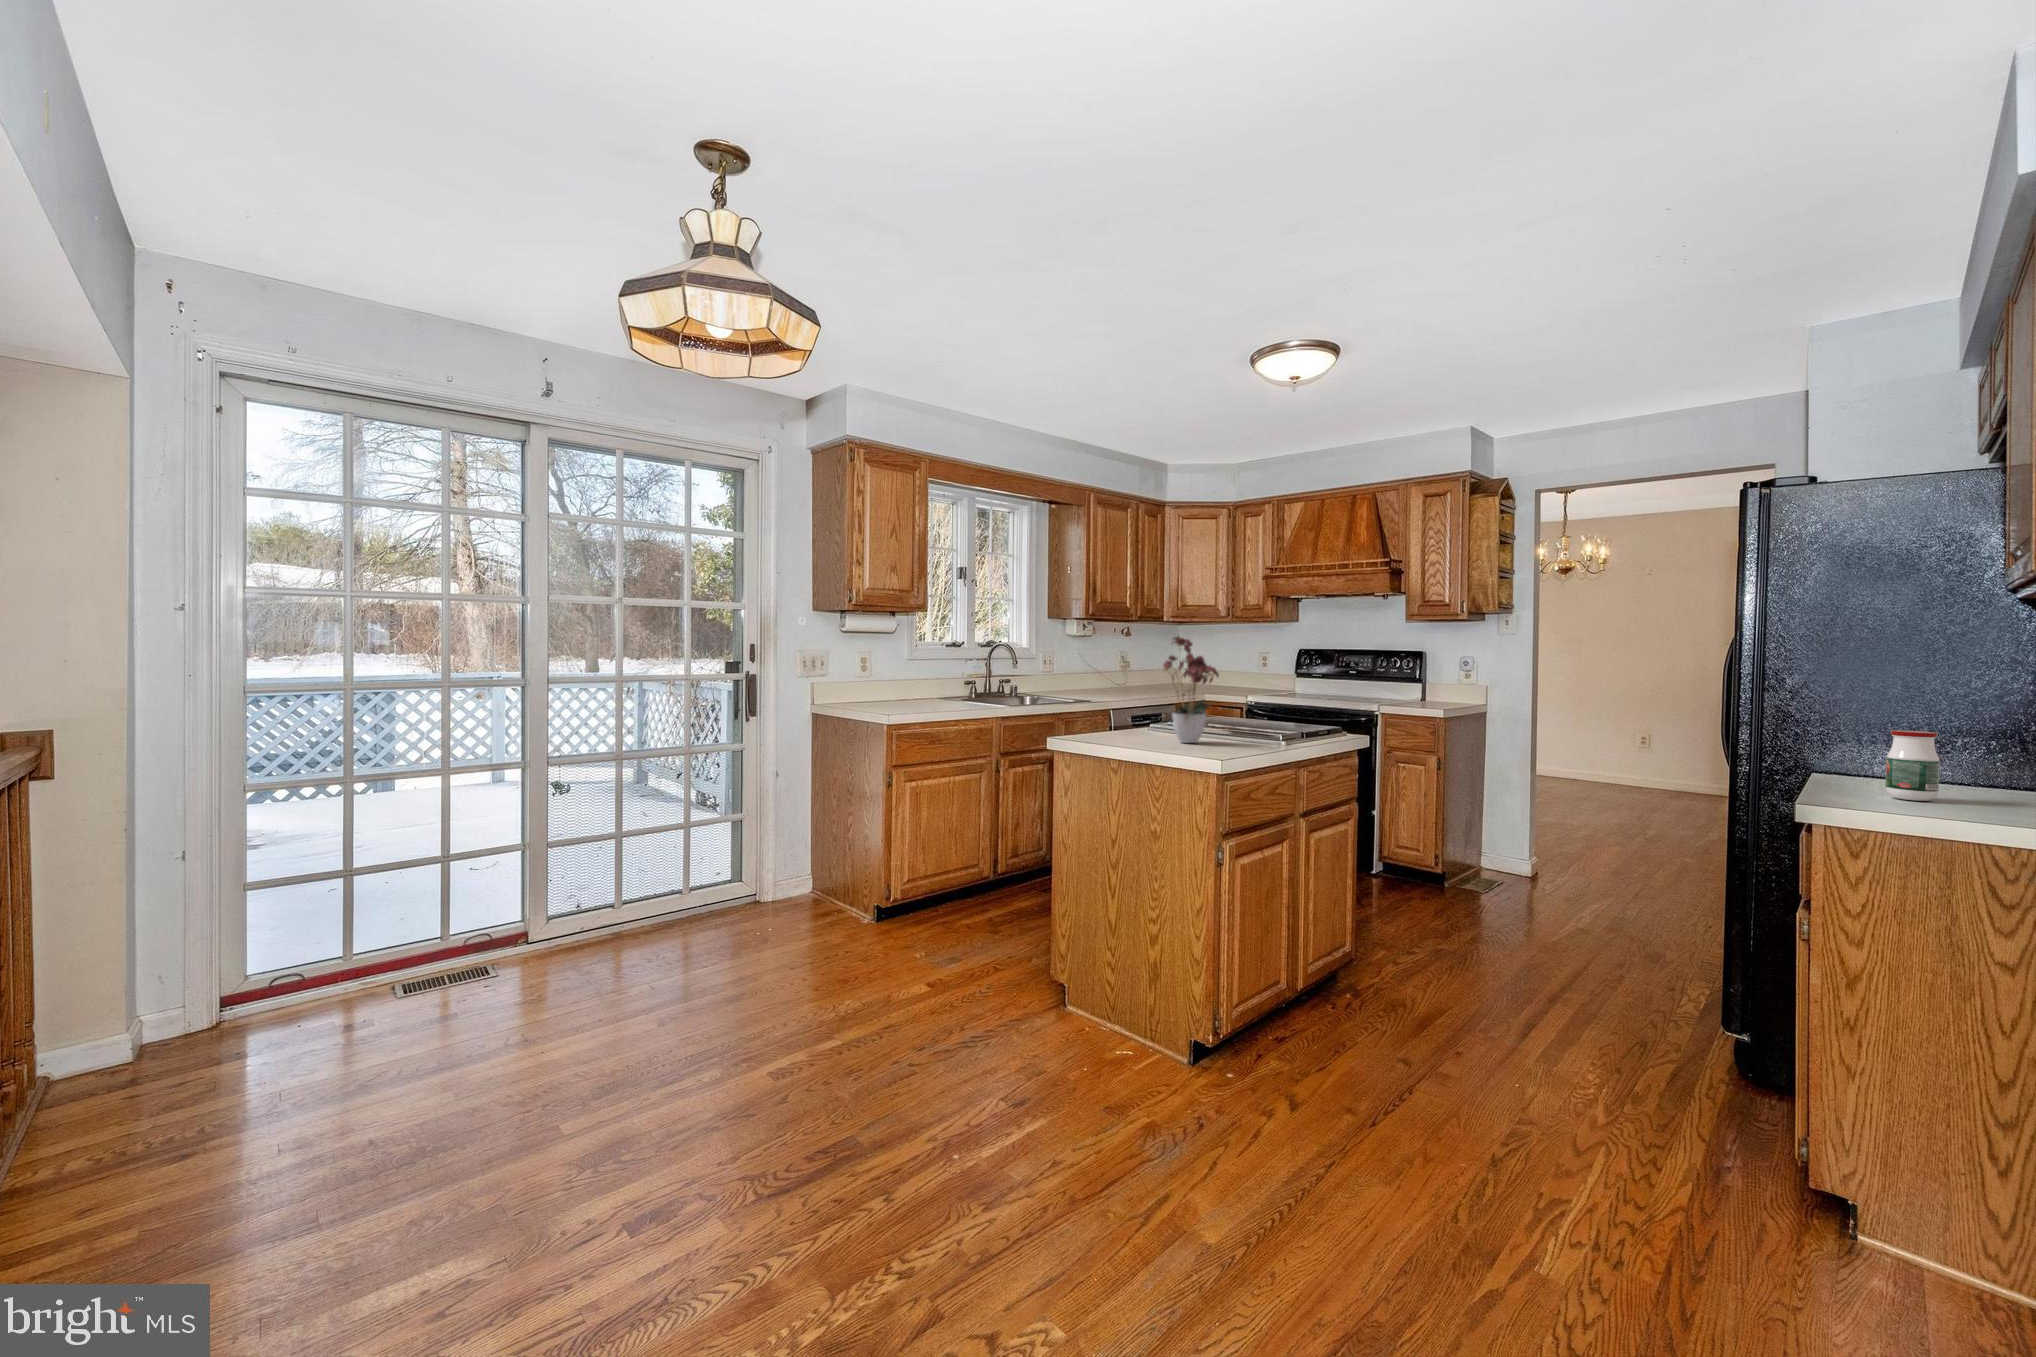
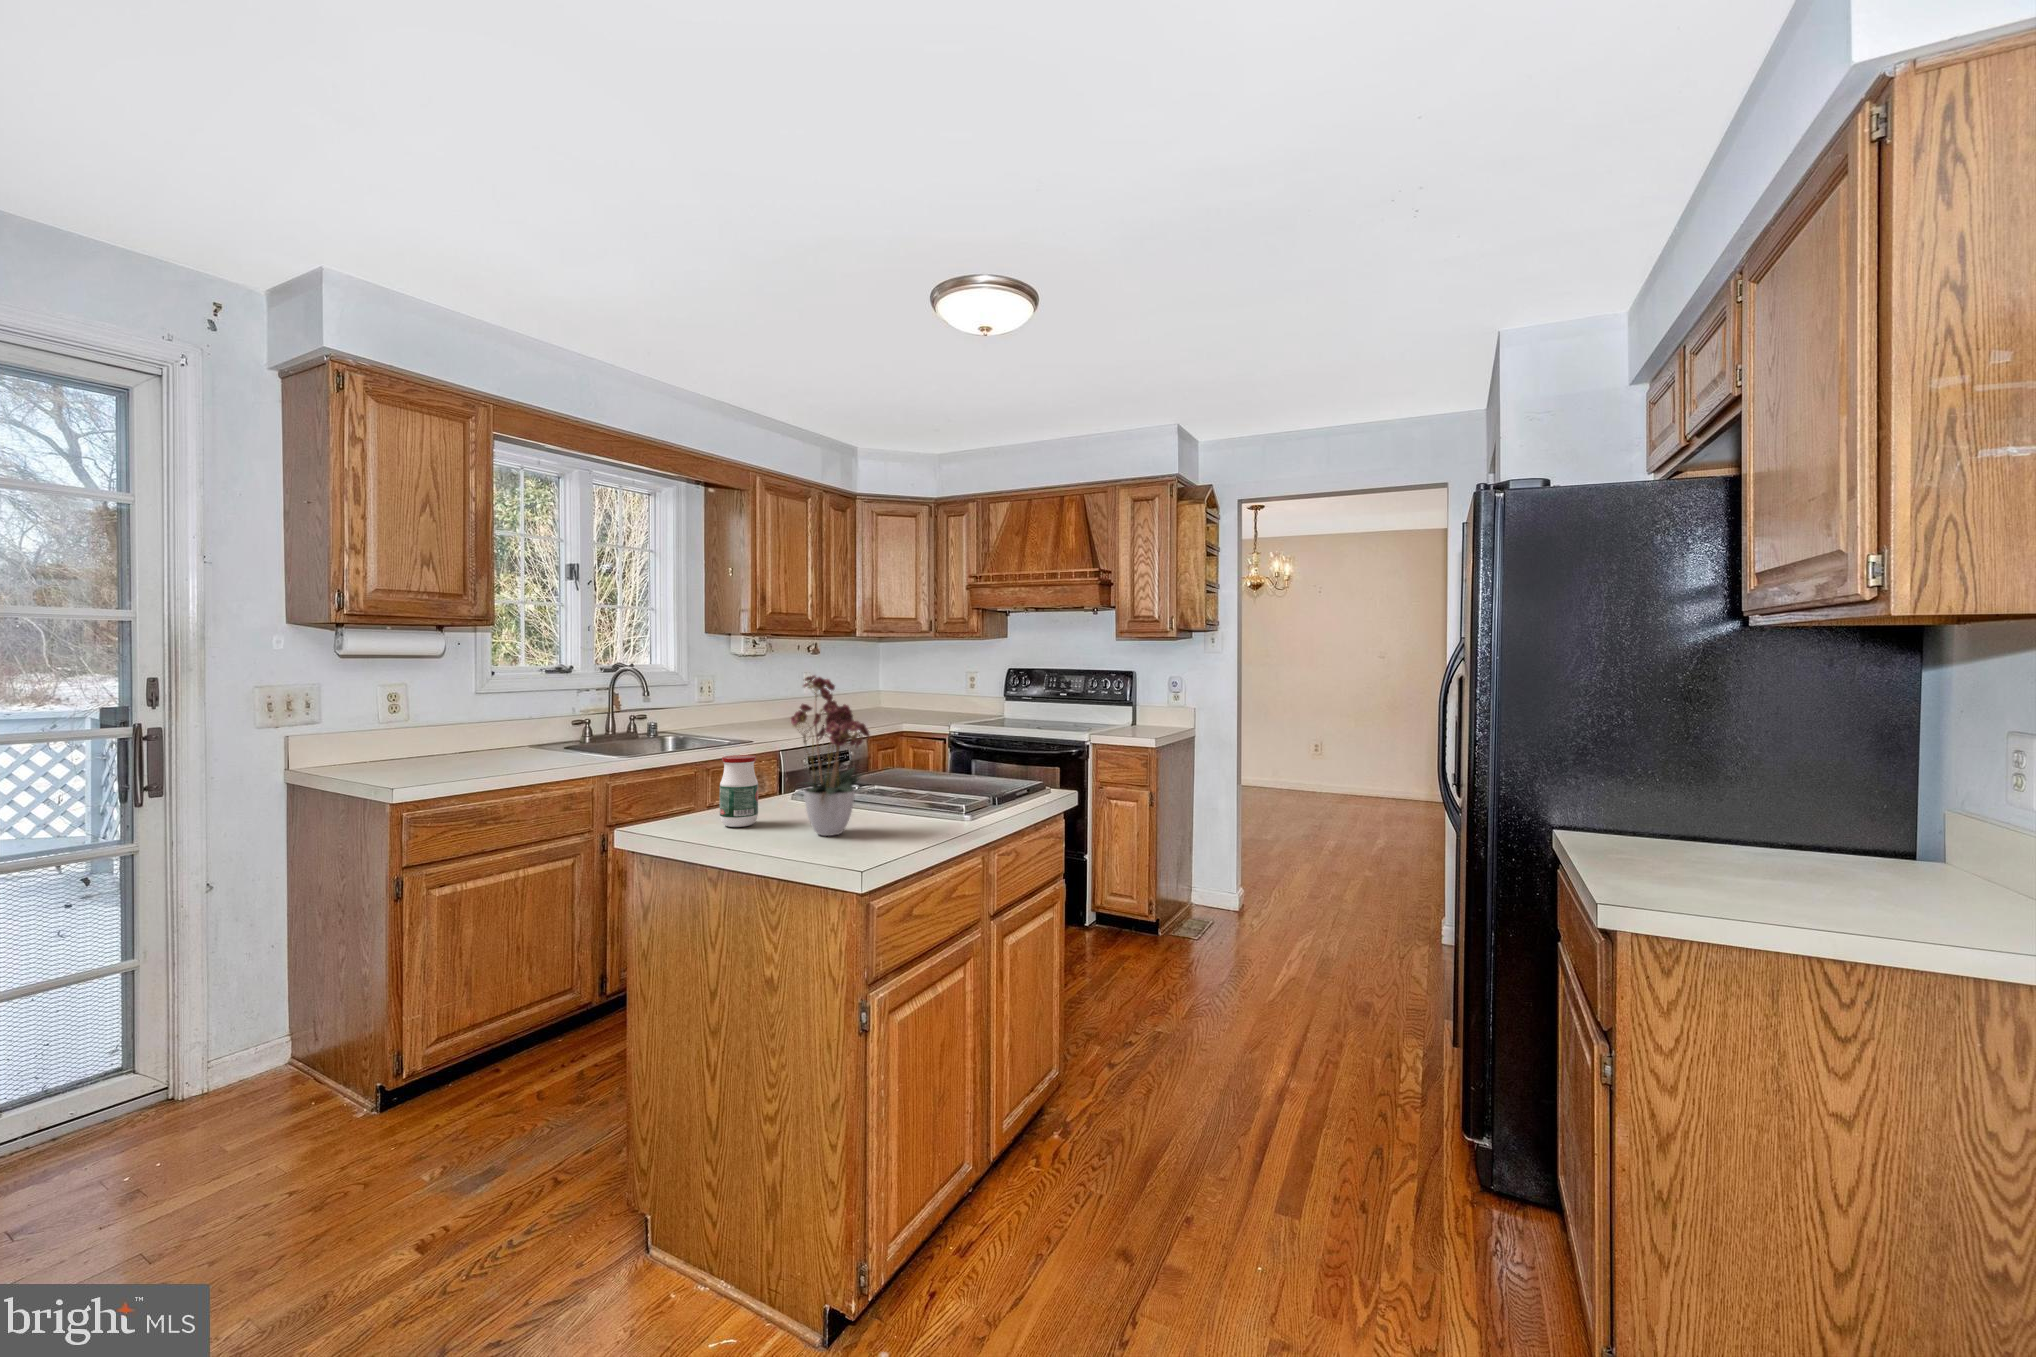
jar: present [1885,730,1940,801] -> present [720,755,758,827]

